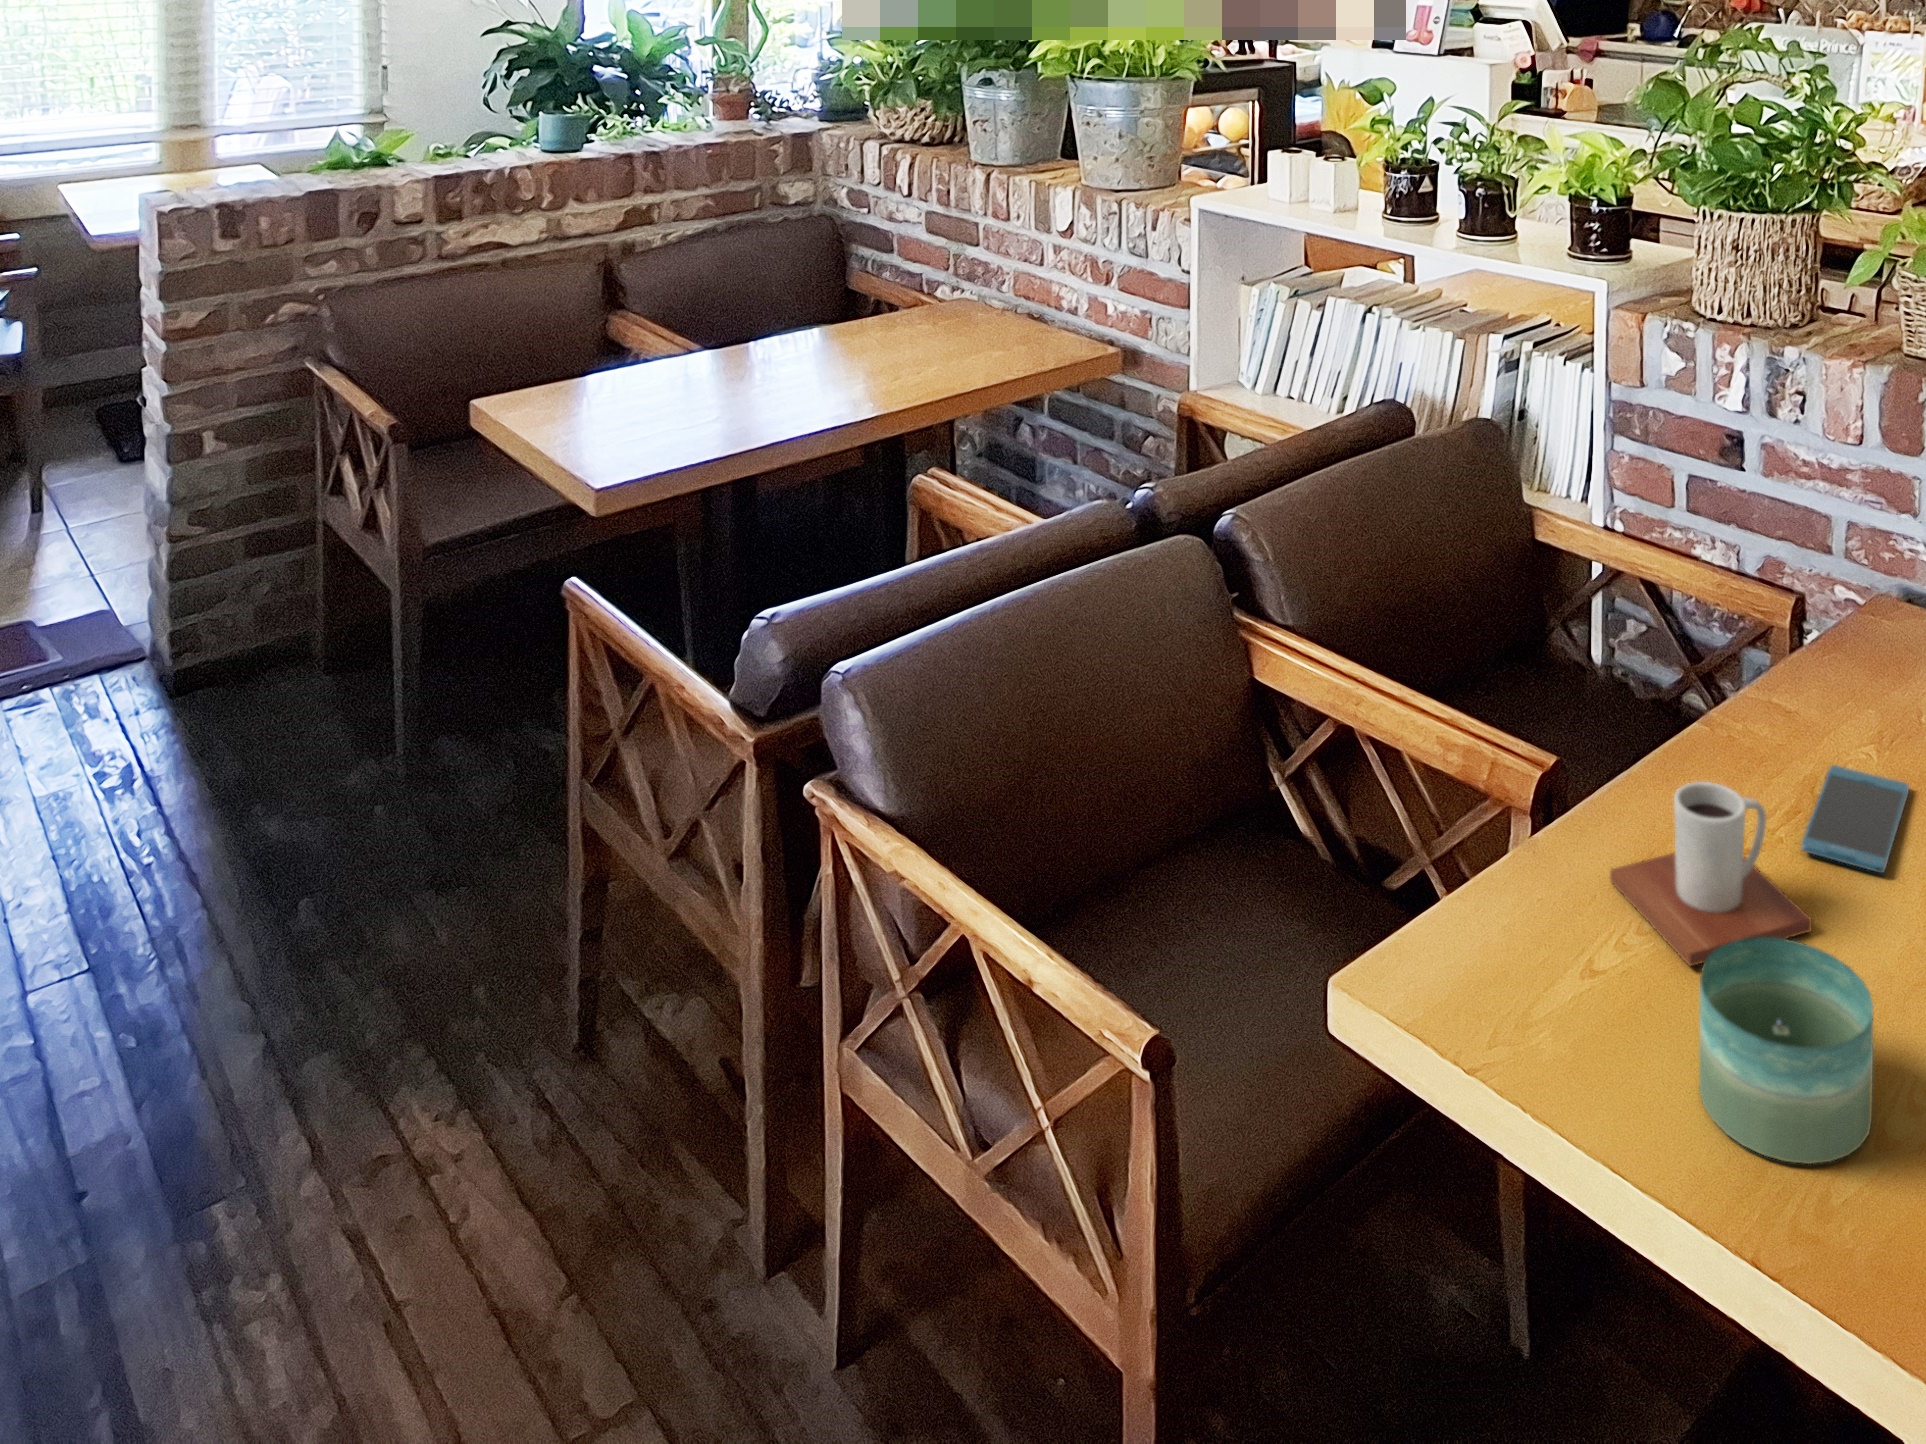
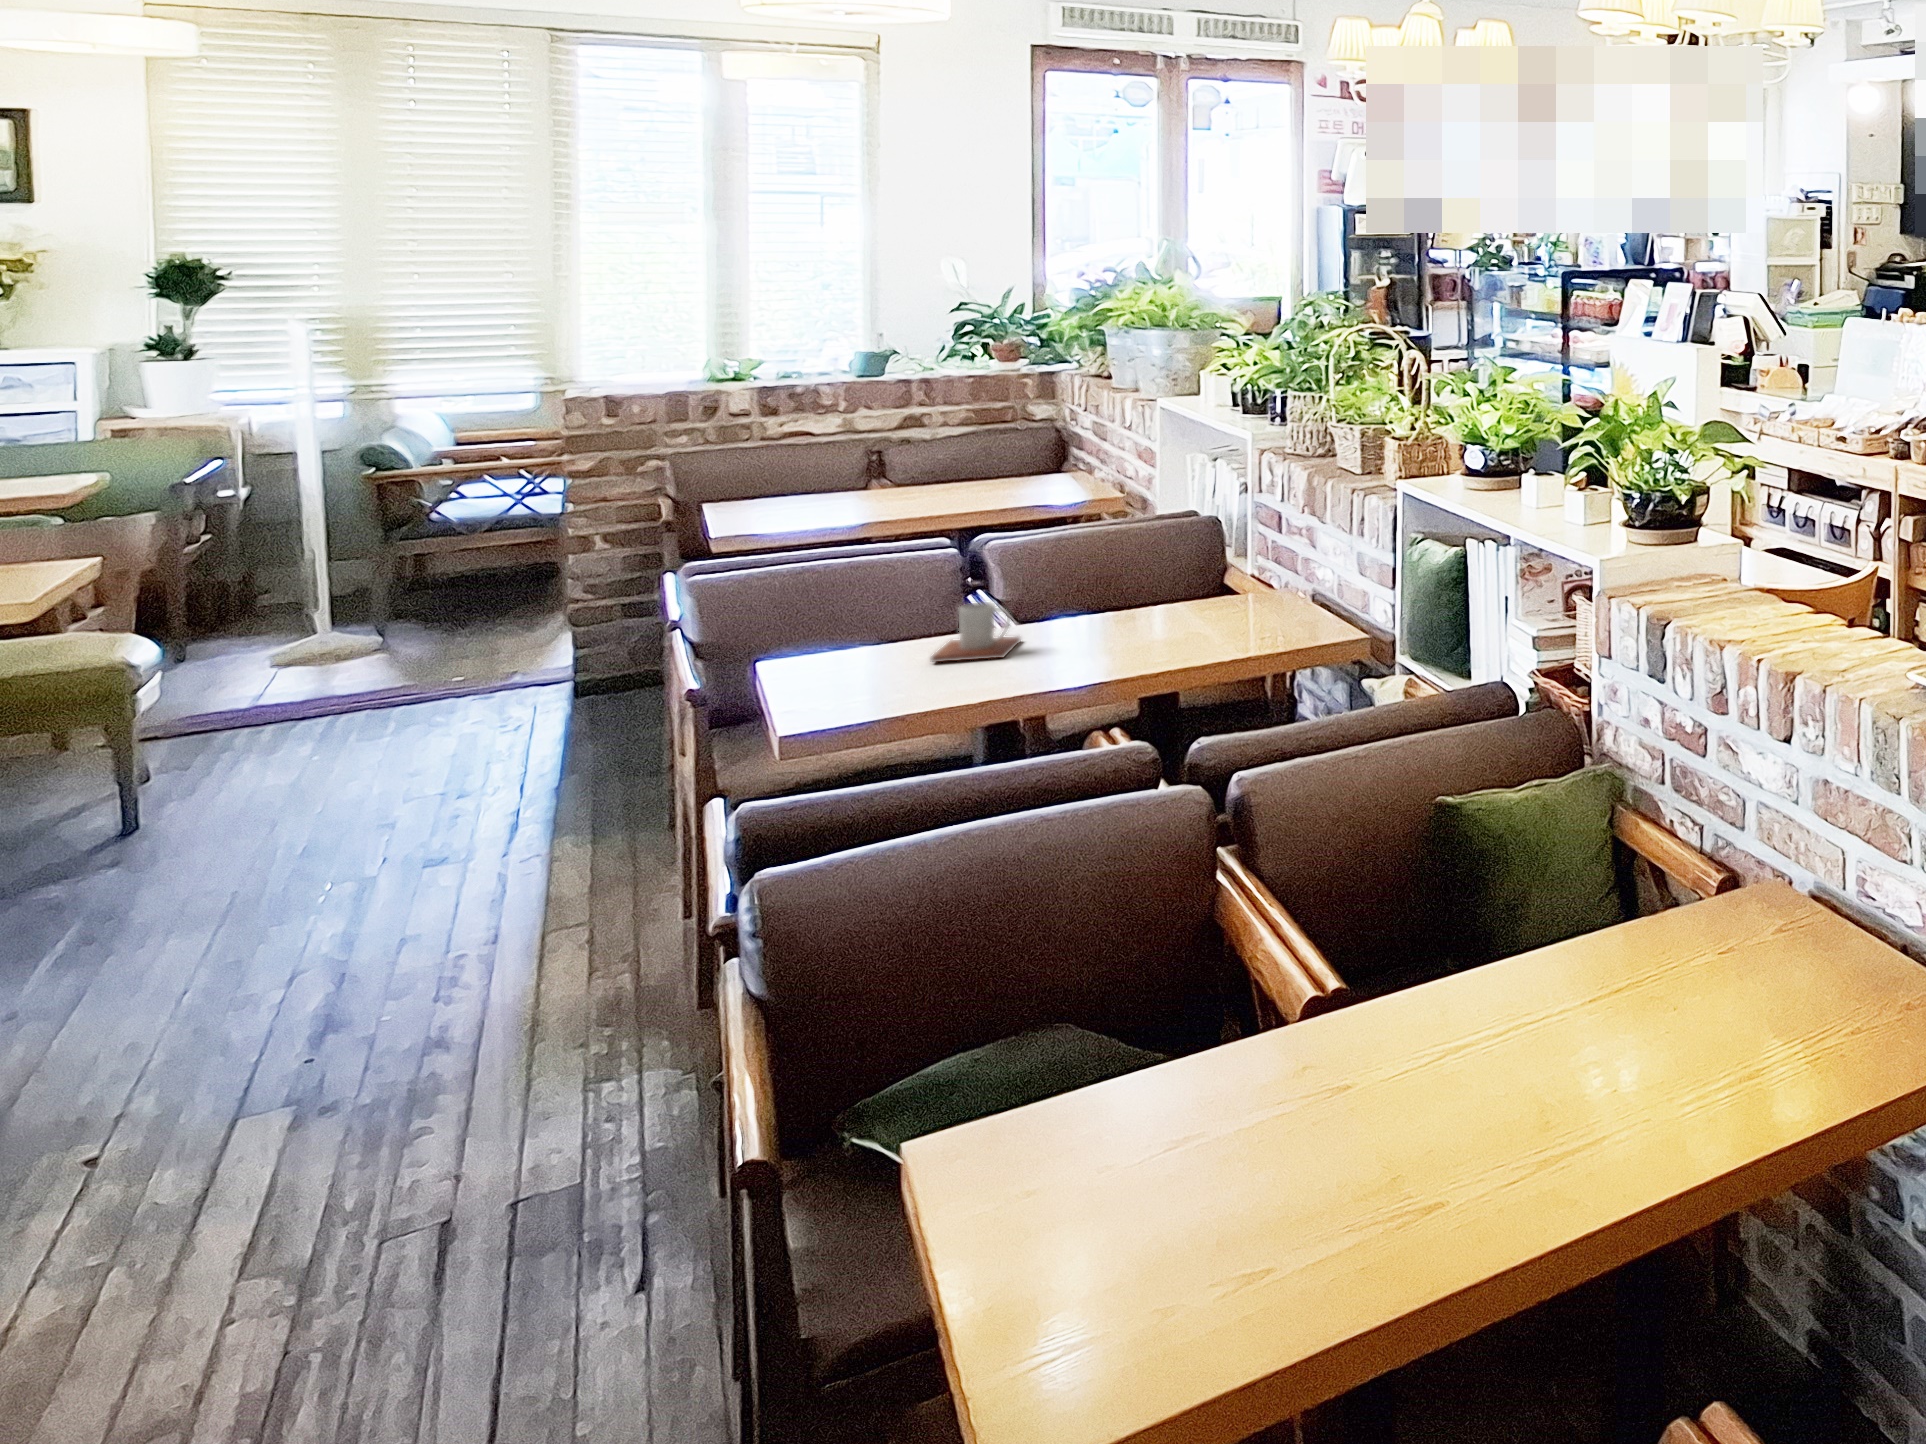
smartphone: present [1801,765,1909,873] -> none [1049,622,1142,646]
candle: present [1699,937,1873,1164] -> none [857,635,936,696]

